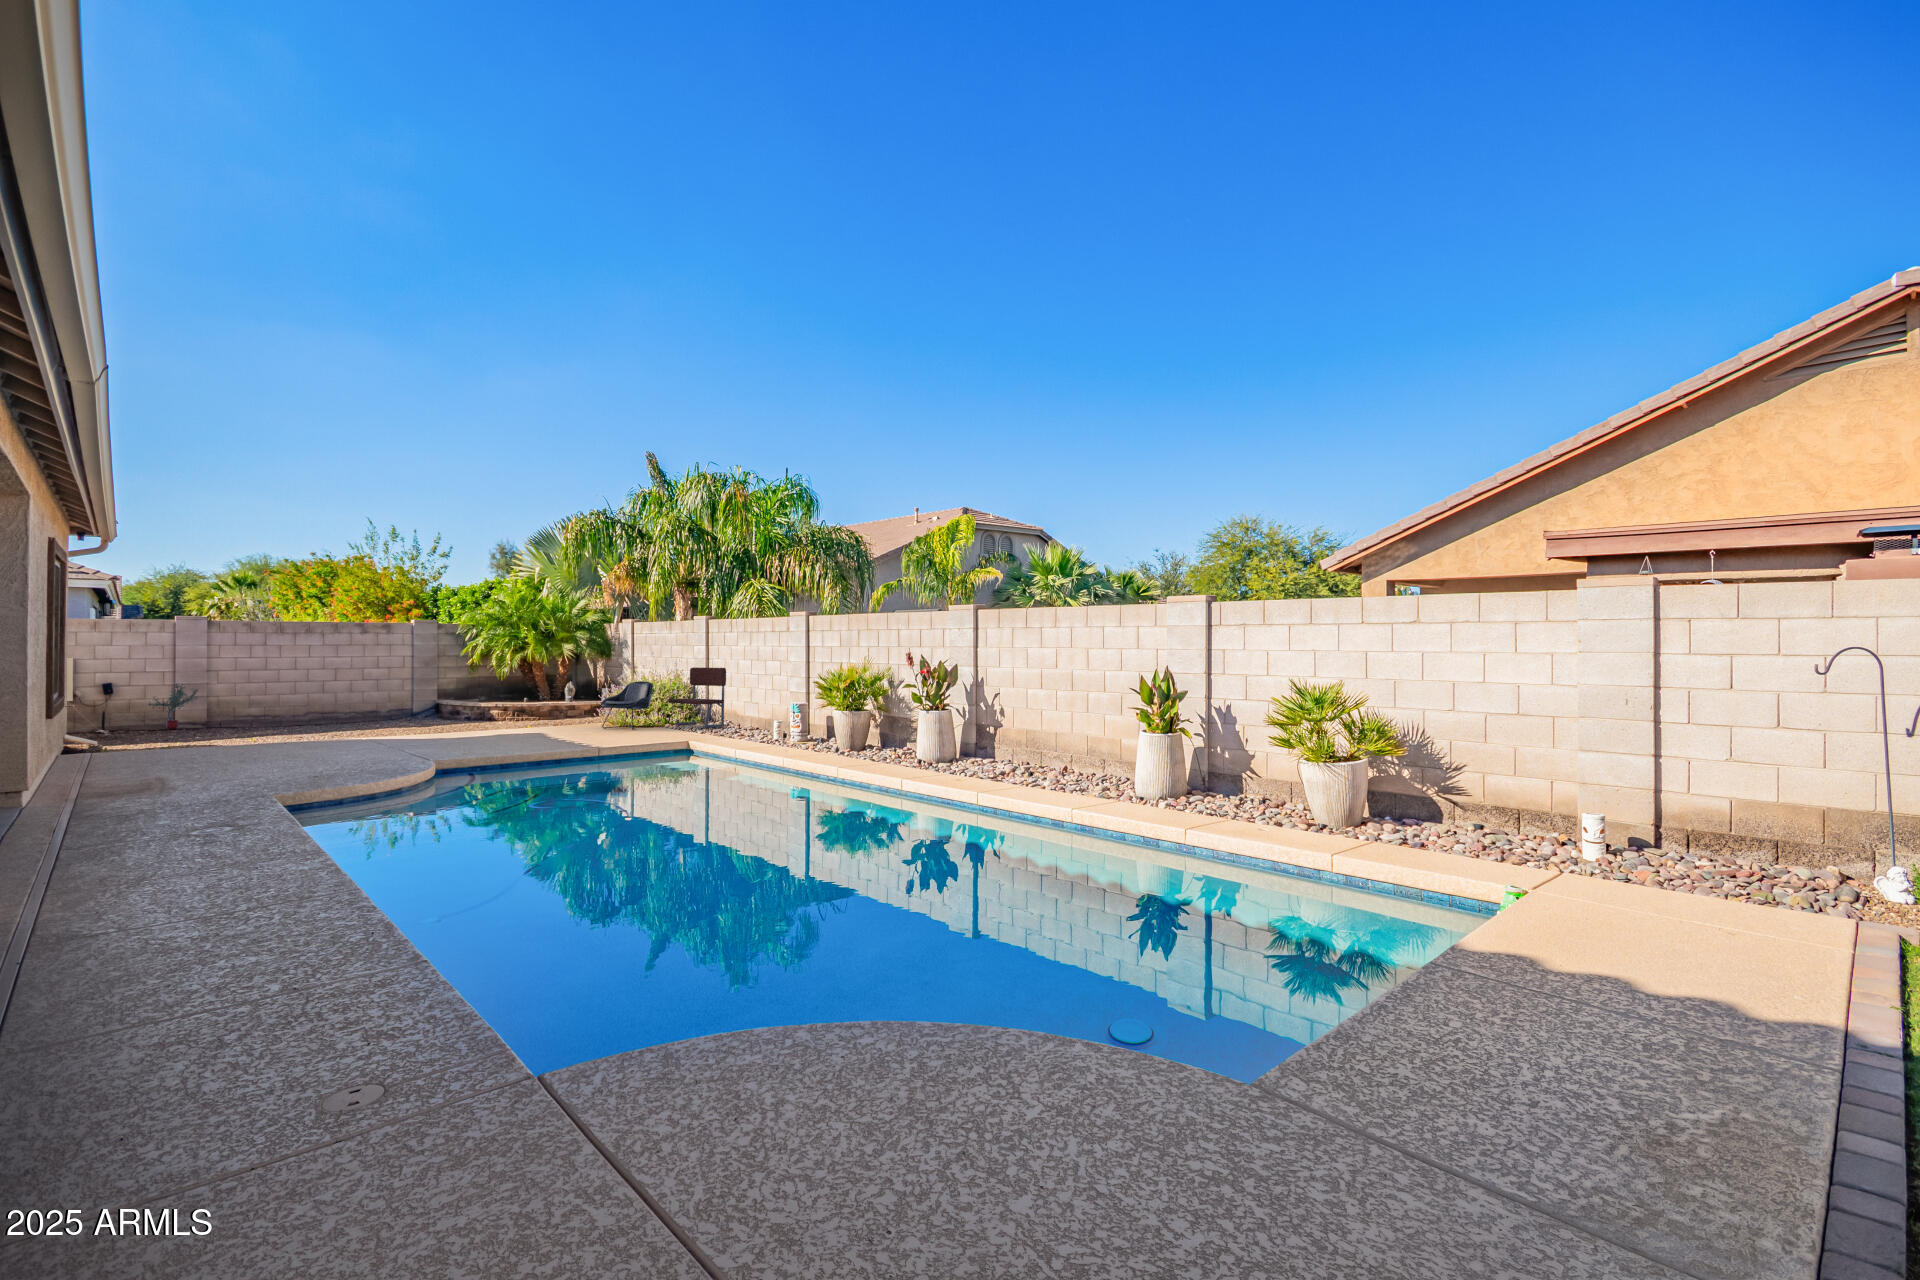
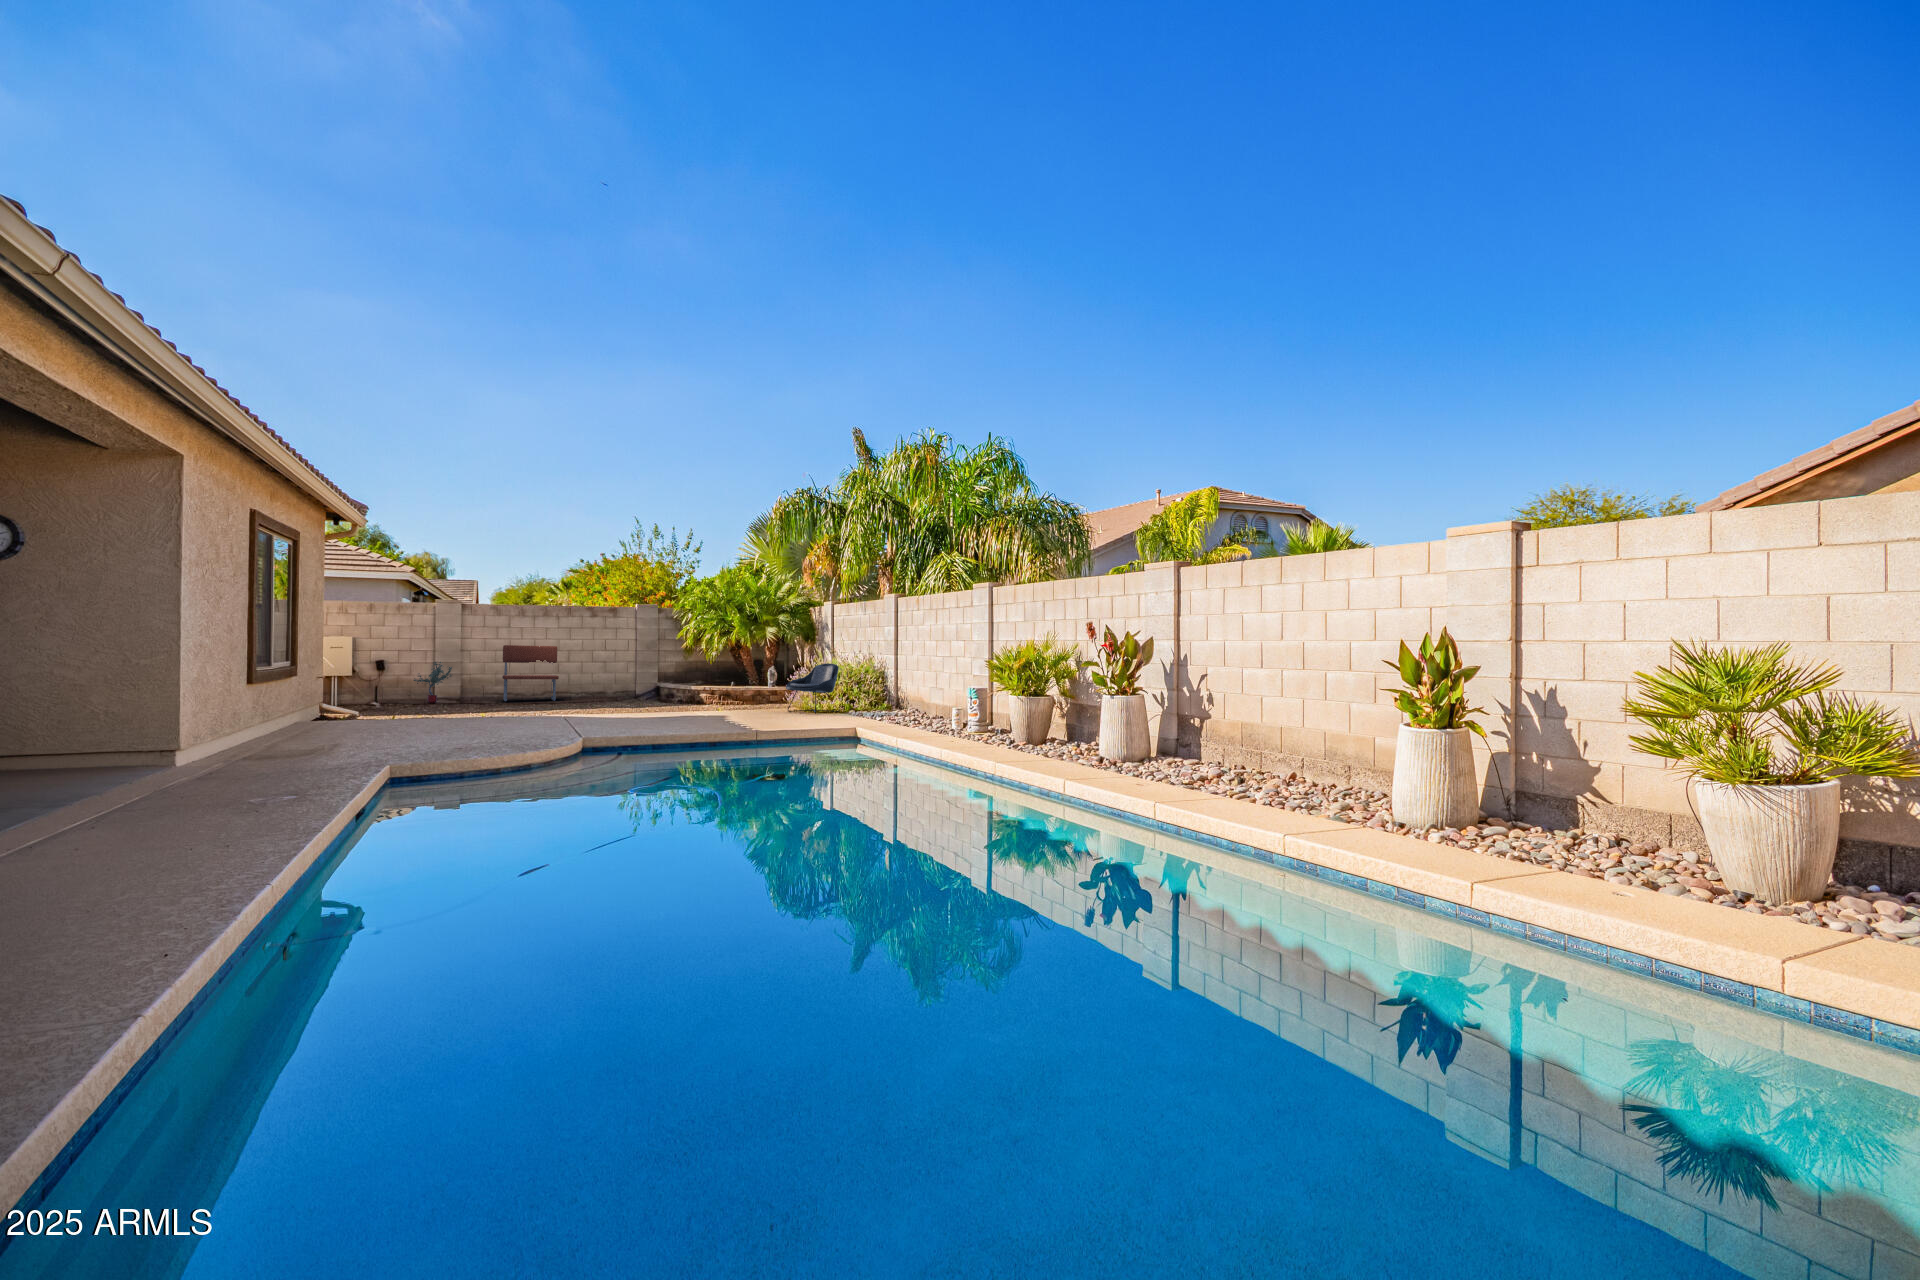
bench: present [668,668,726,728] -> present [502,645,559,701]

